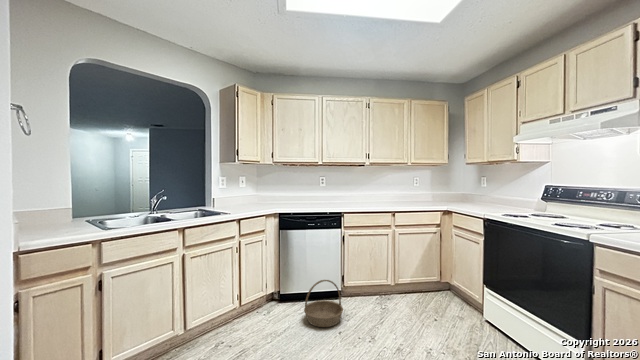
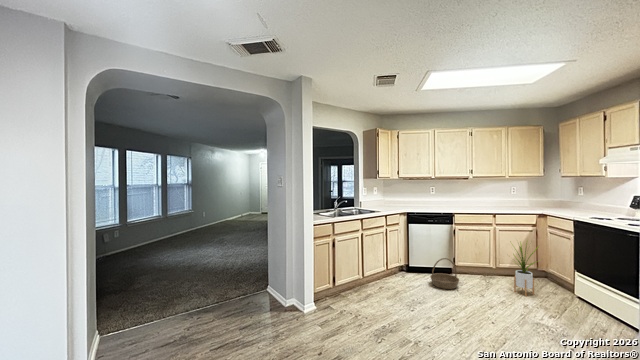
house plant: none [404,245,448,327] -> present [513,242,538,296]

